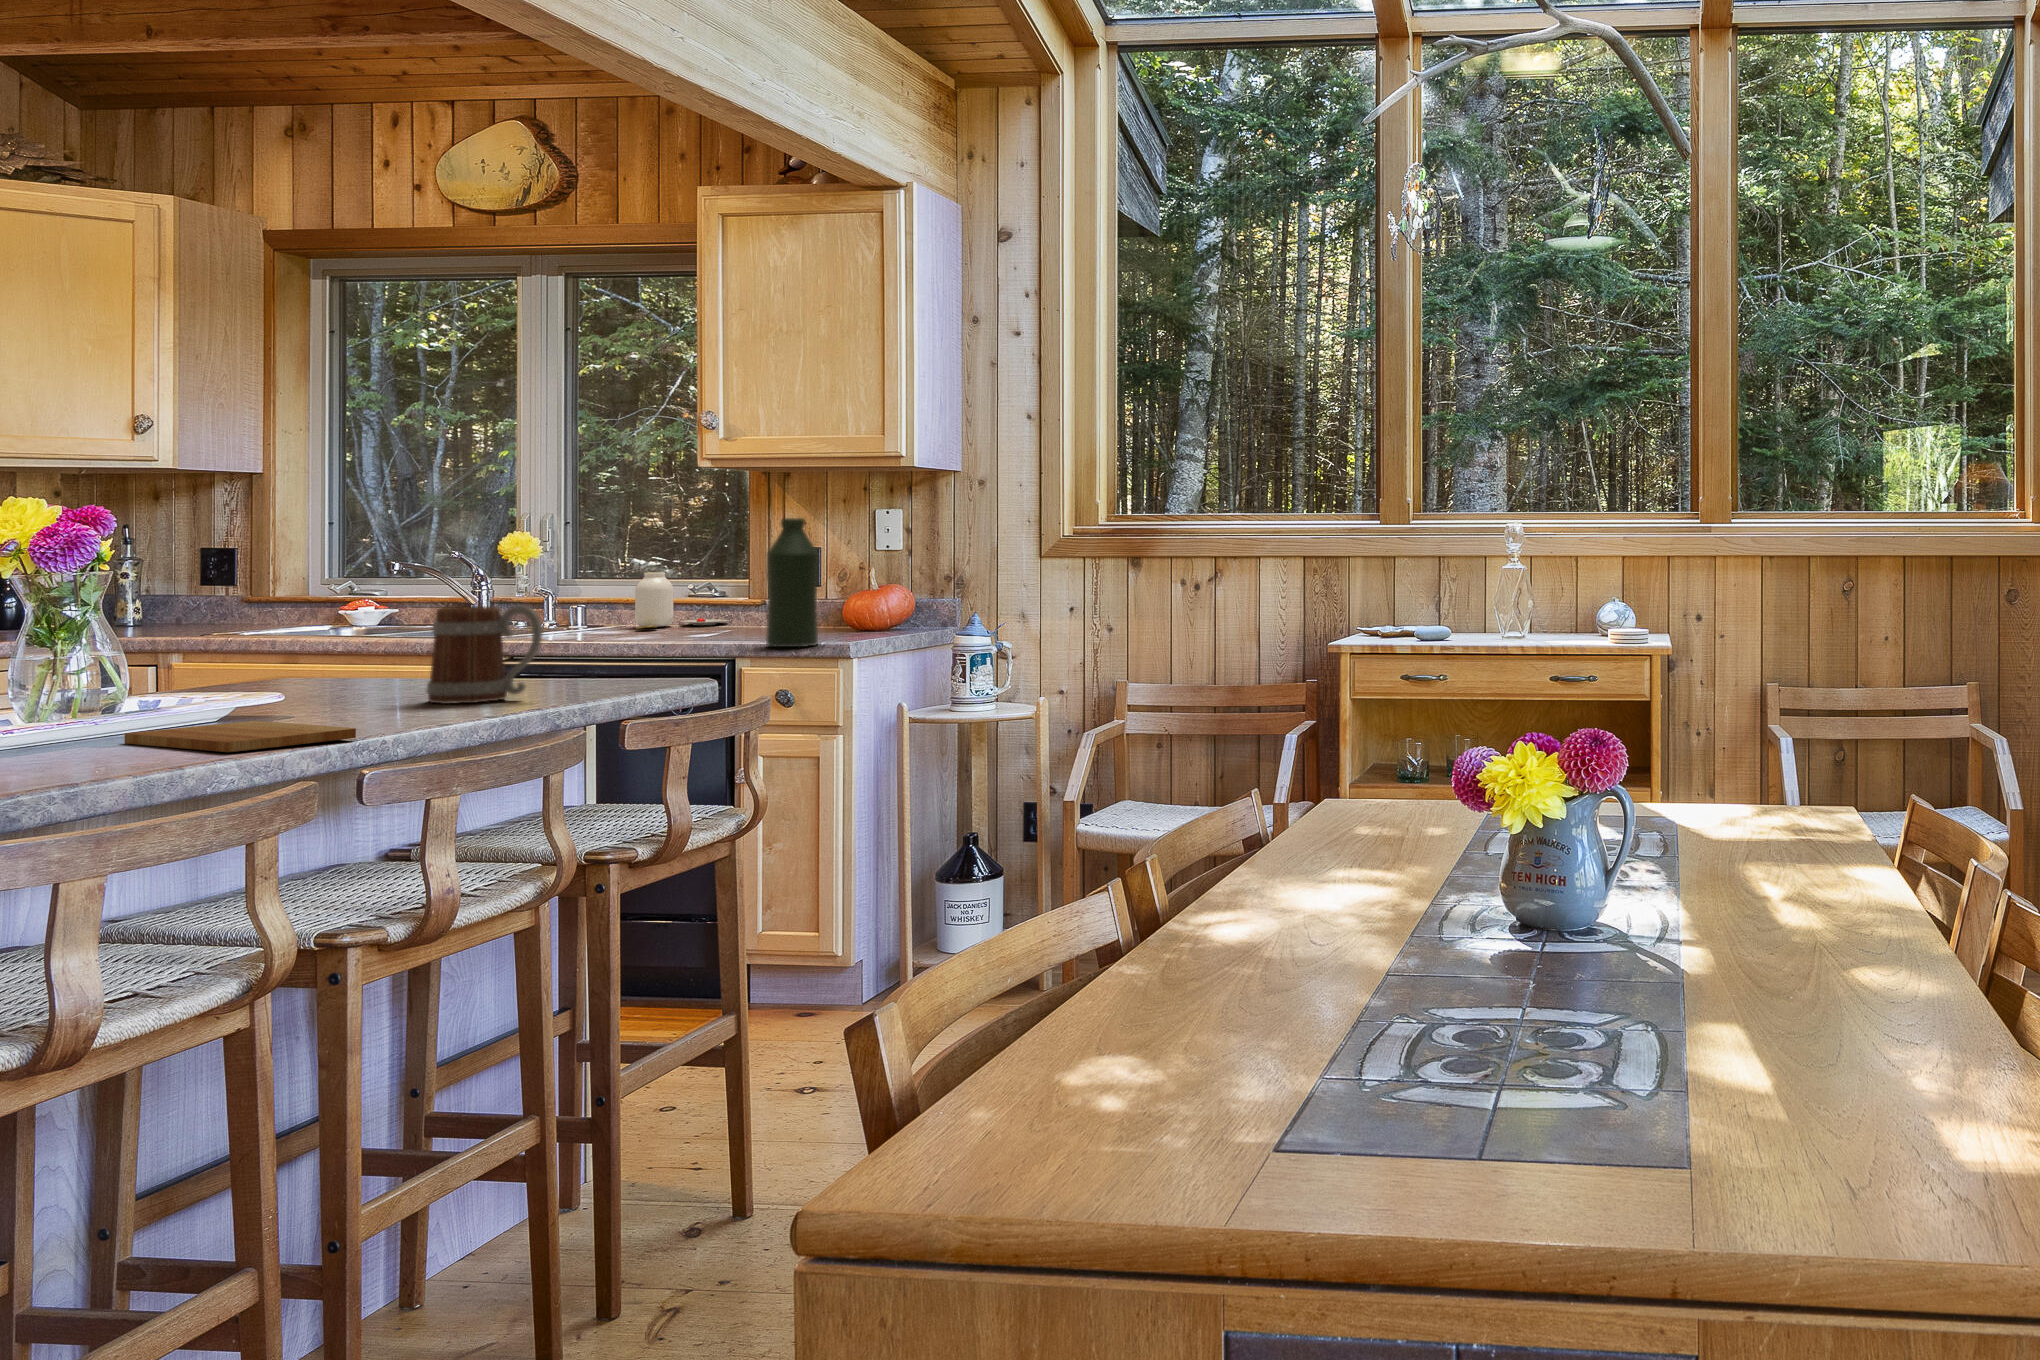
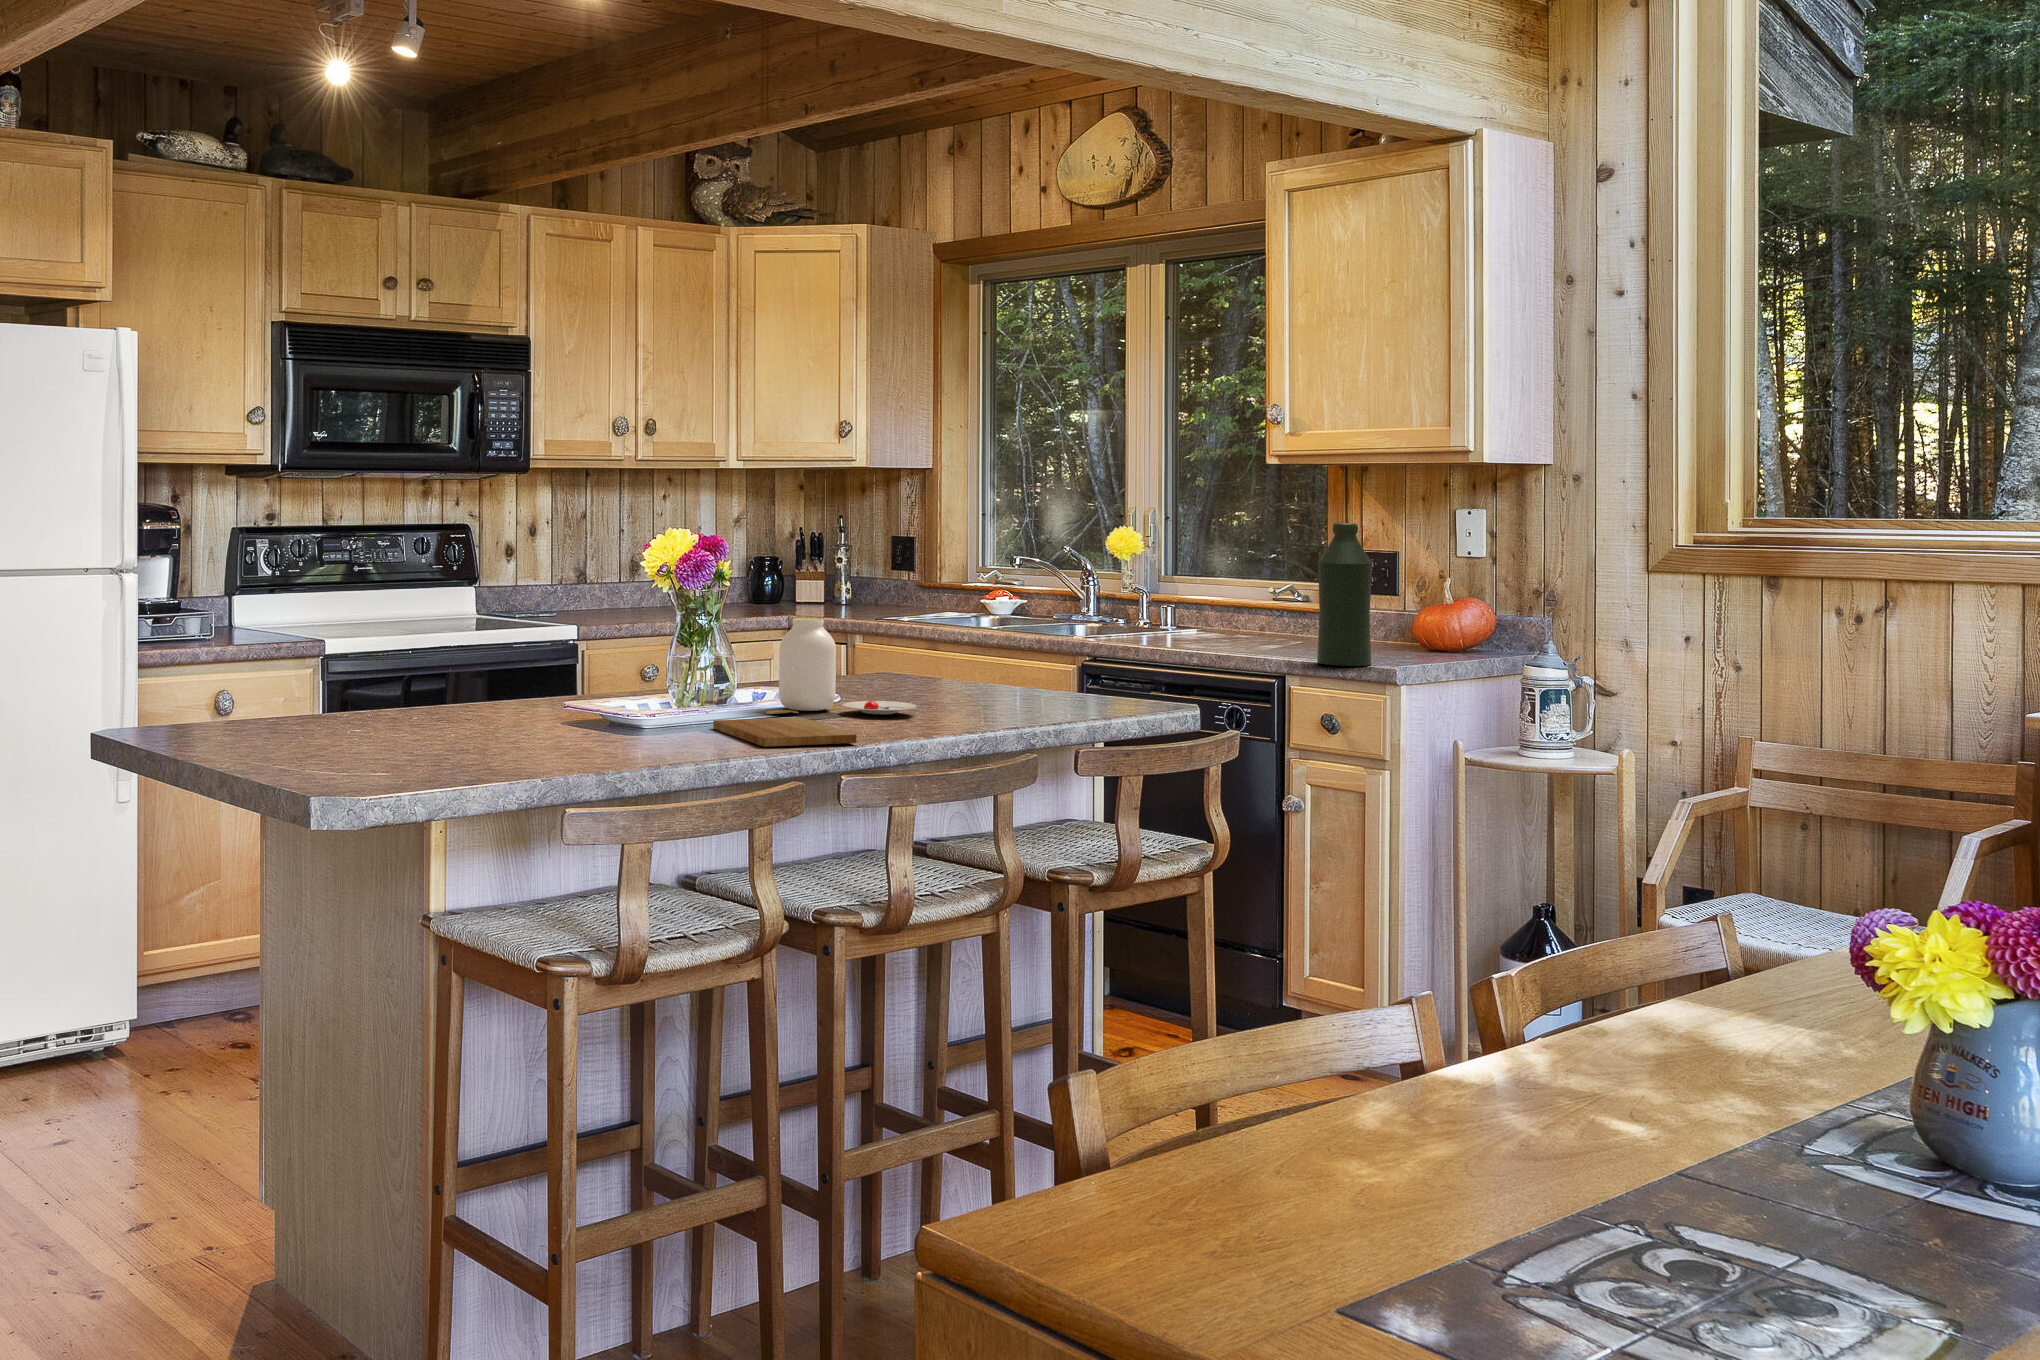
jar: present [635,572,729,628] -> present [766,618,916,714]
mug: present [427,606,543,704] -> none [948,620,1039,712]

